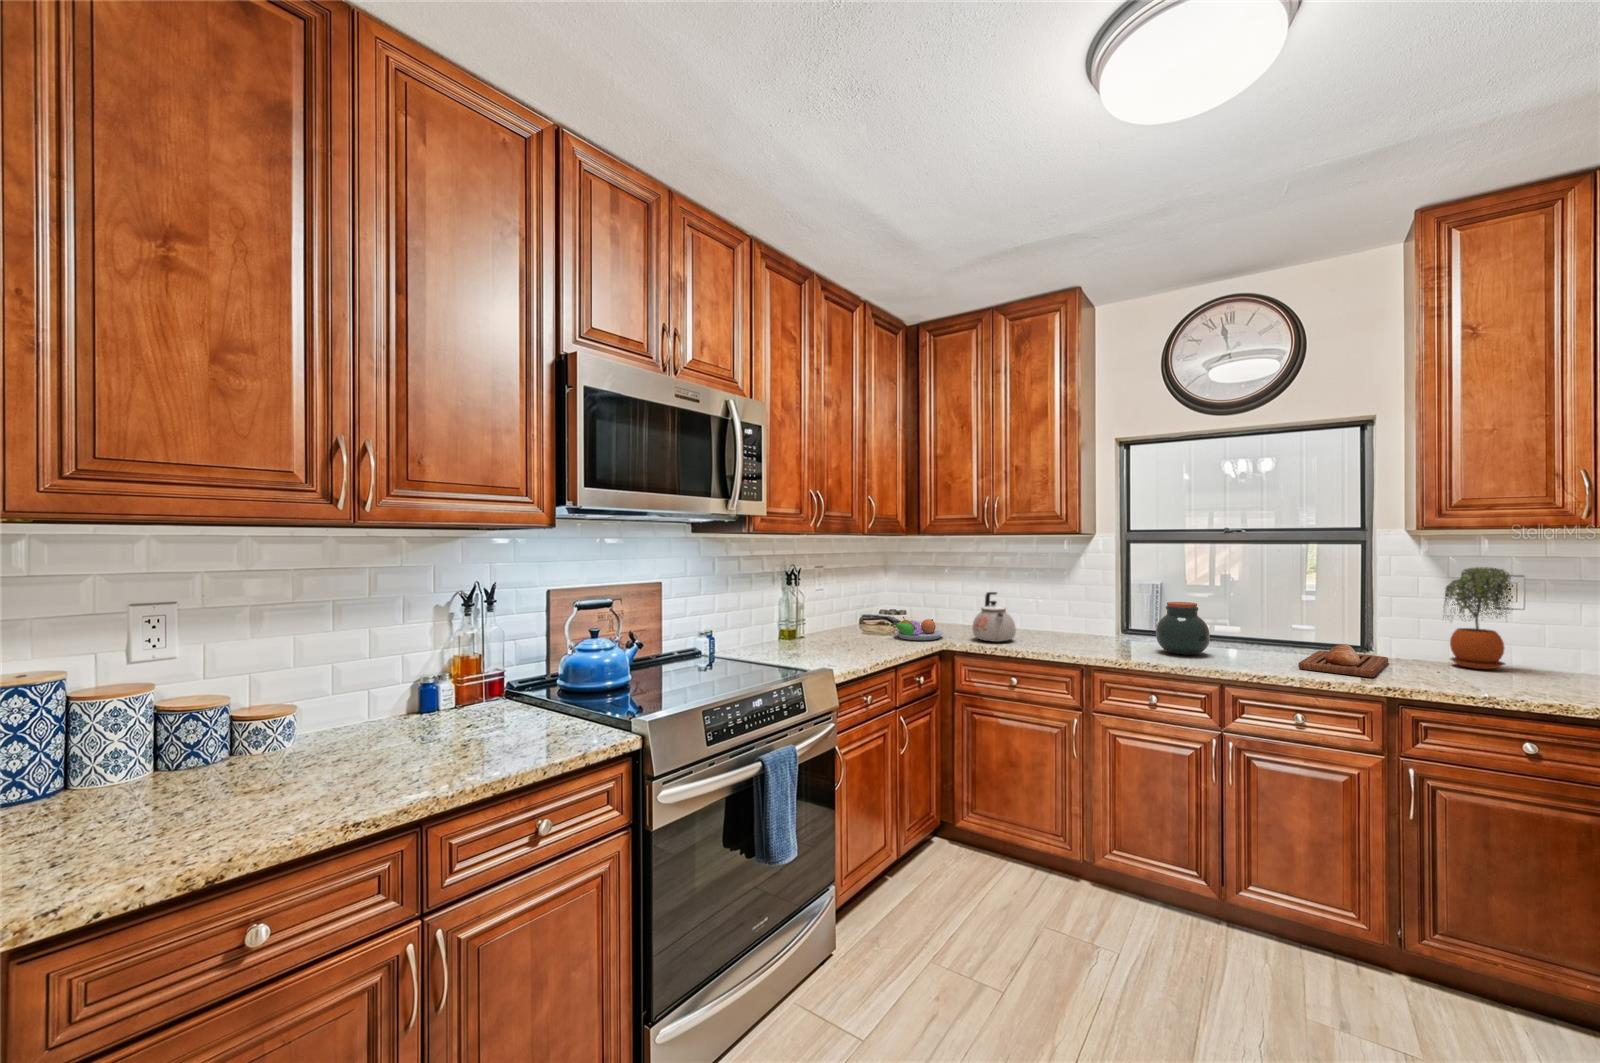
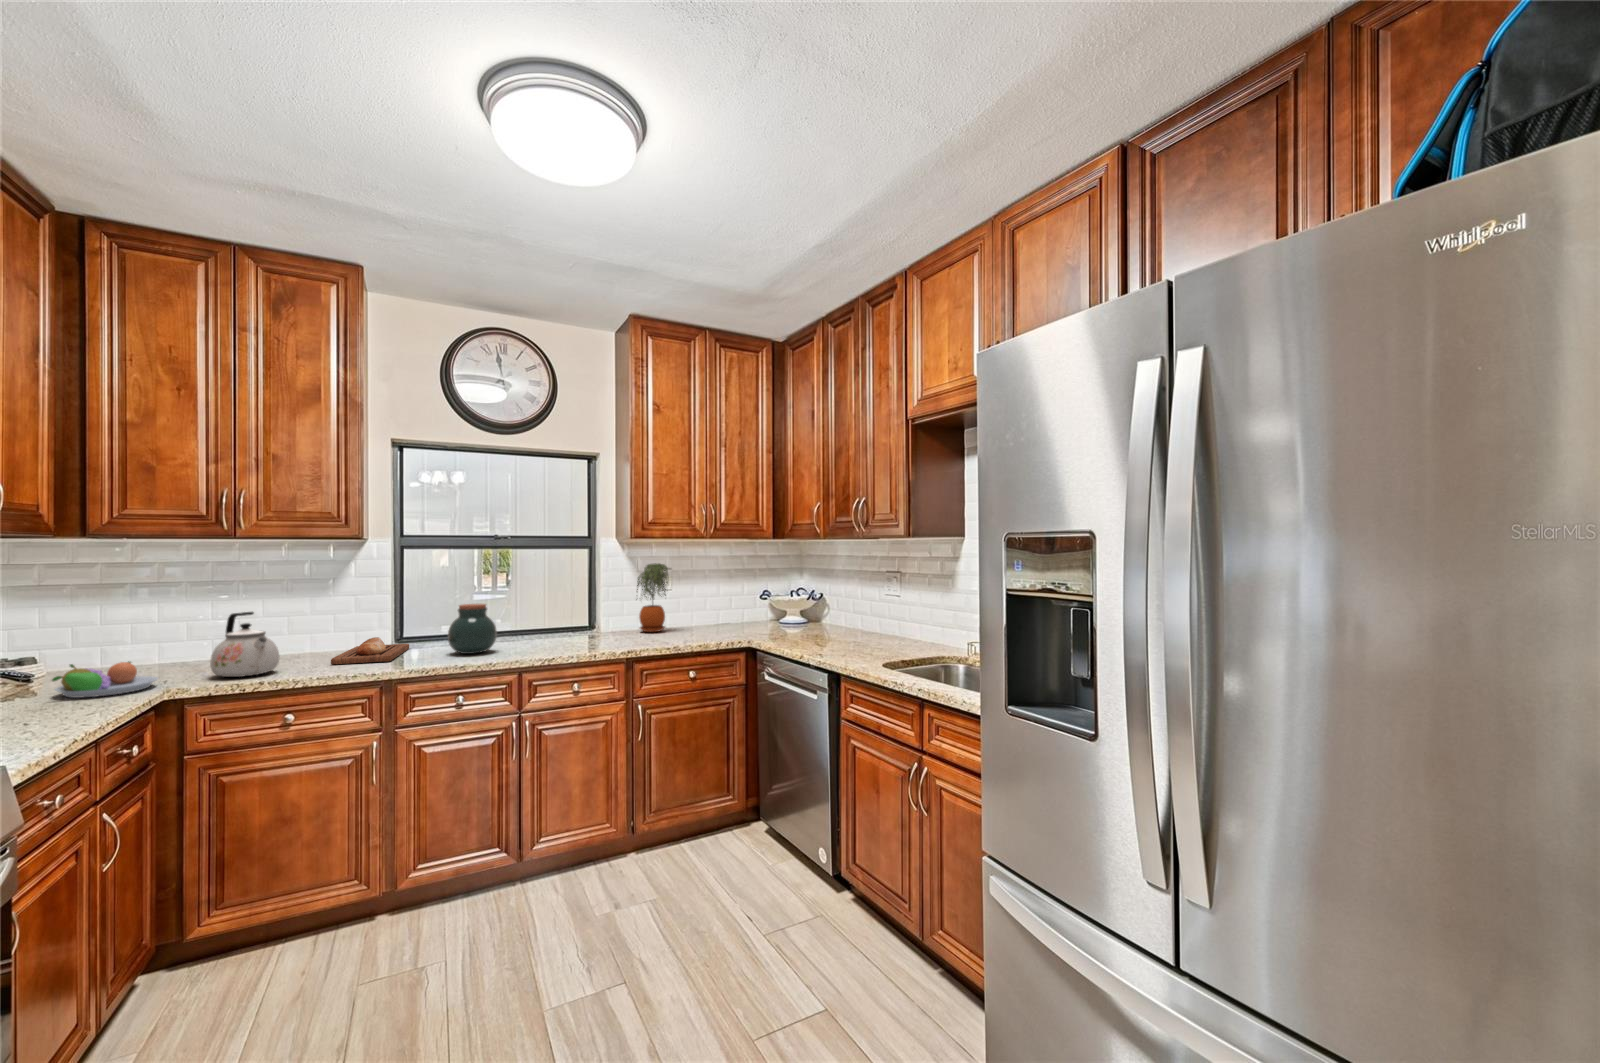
bread loaf: present [1298,644,1388,677] -> present [331,637,409,664]

